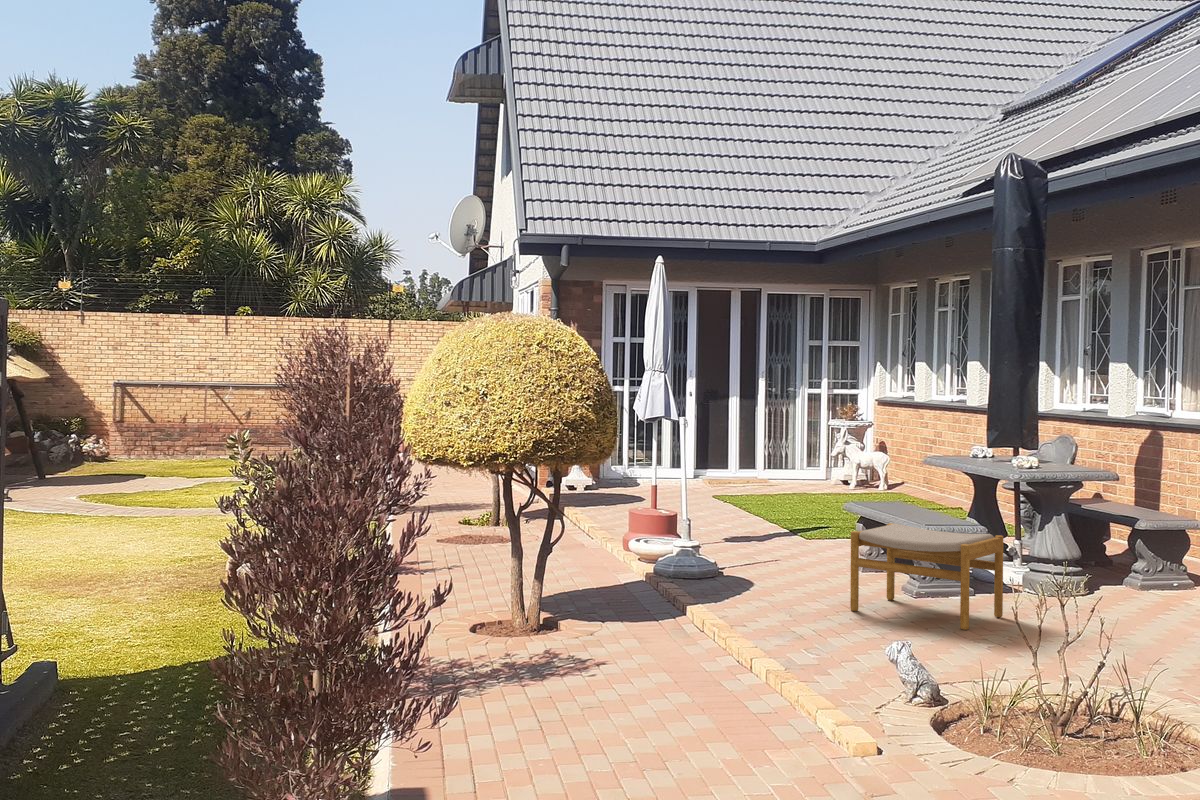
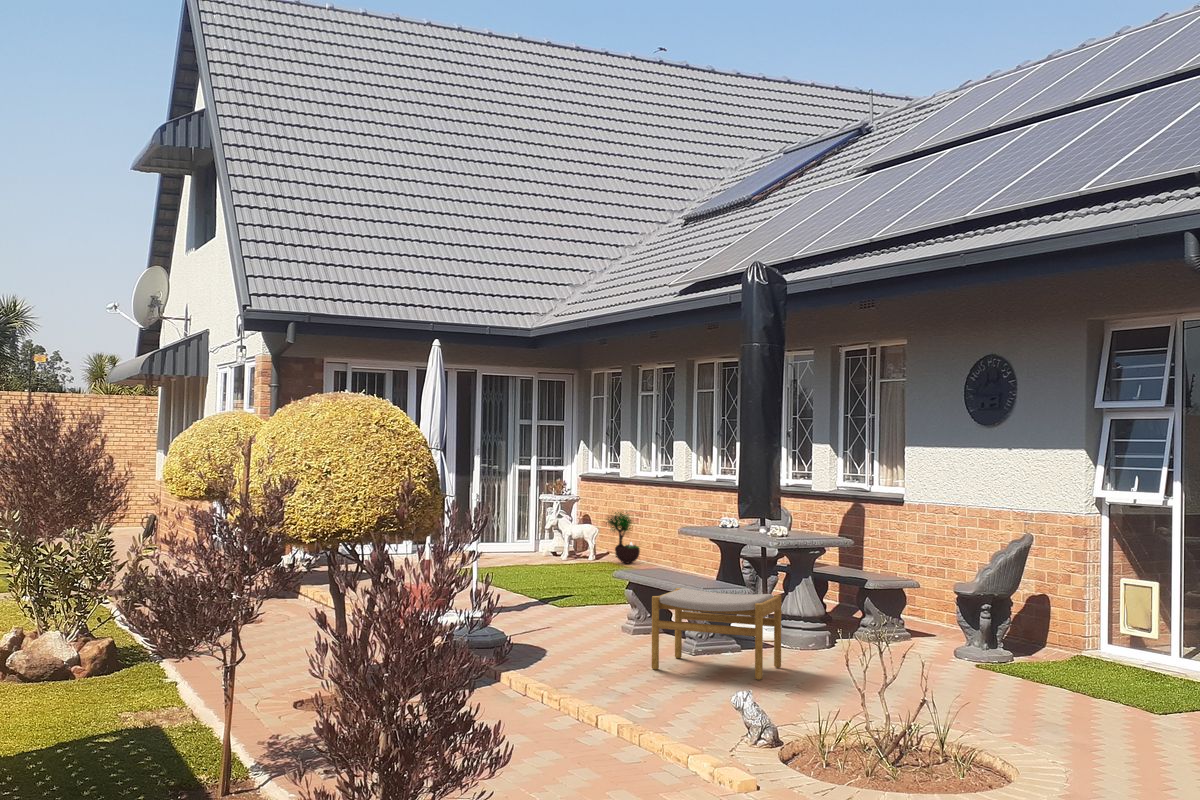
potted tree: none [892,432,933,494] -> present [606,512,640,564]

